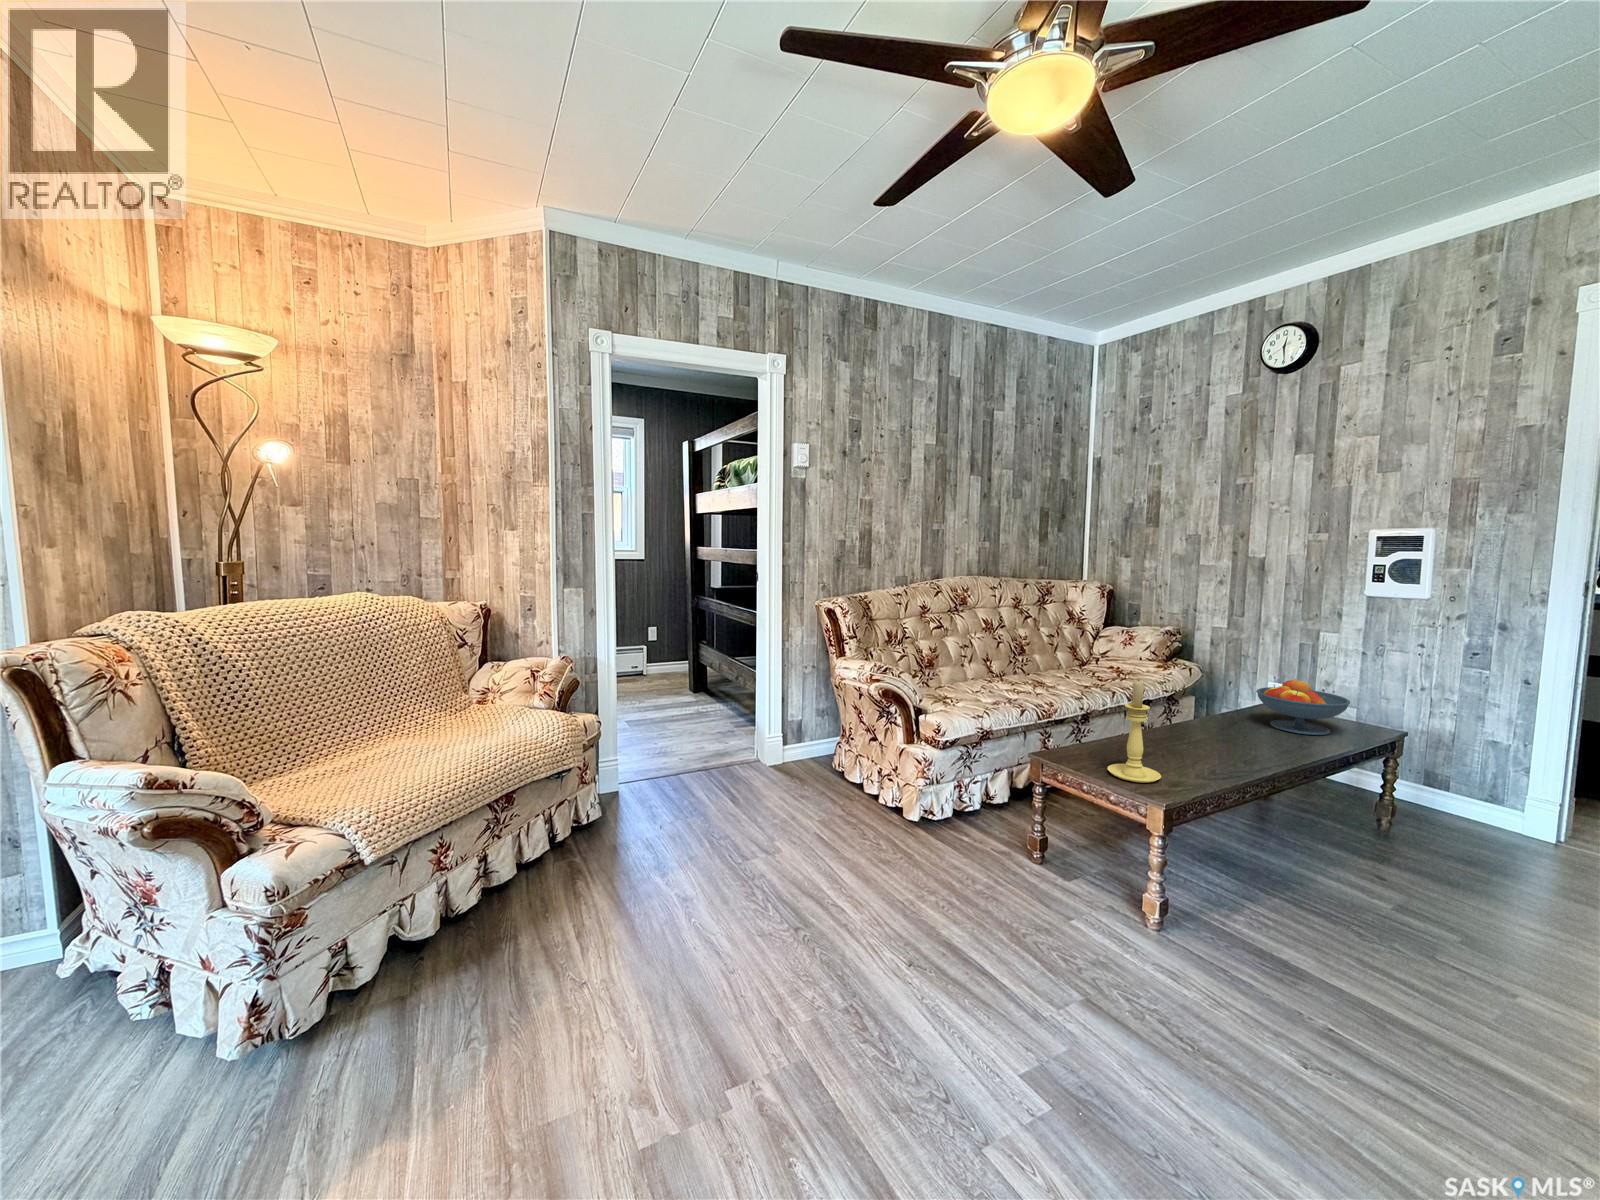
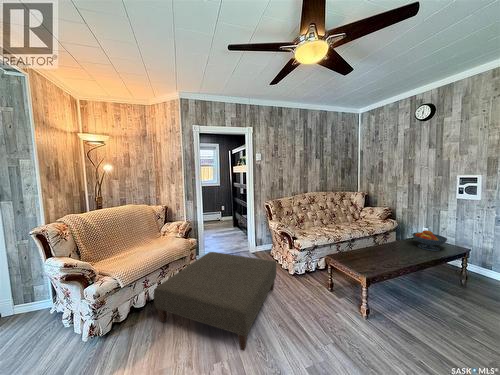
candle holder: present [1107,679,1161,783] -> none [351,233,370,269]
ottoman: none [482,755,876,1039] -> present [154,252,277,351]

